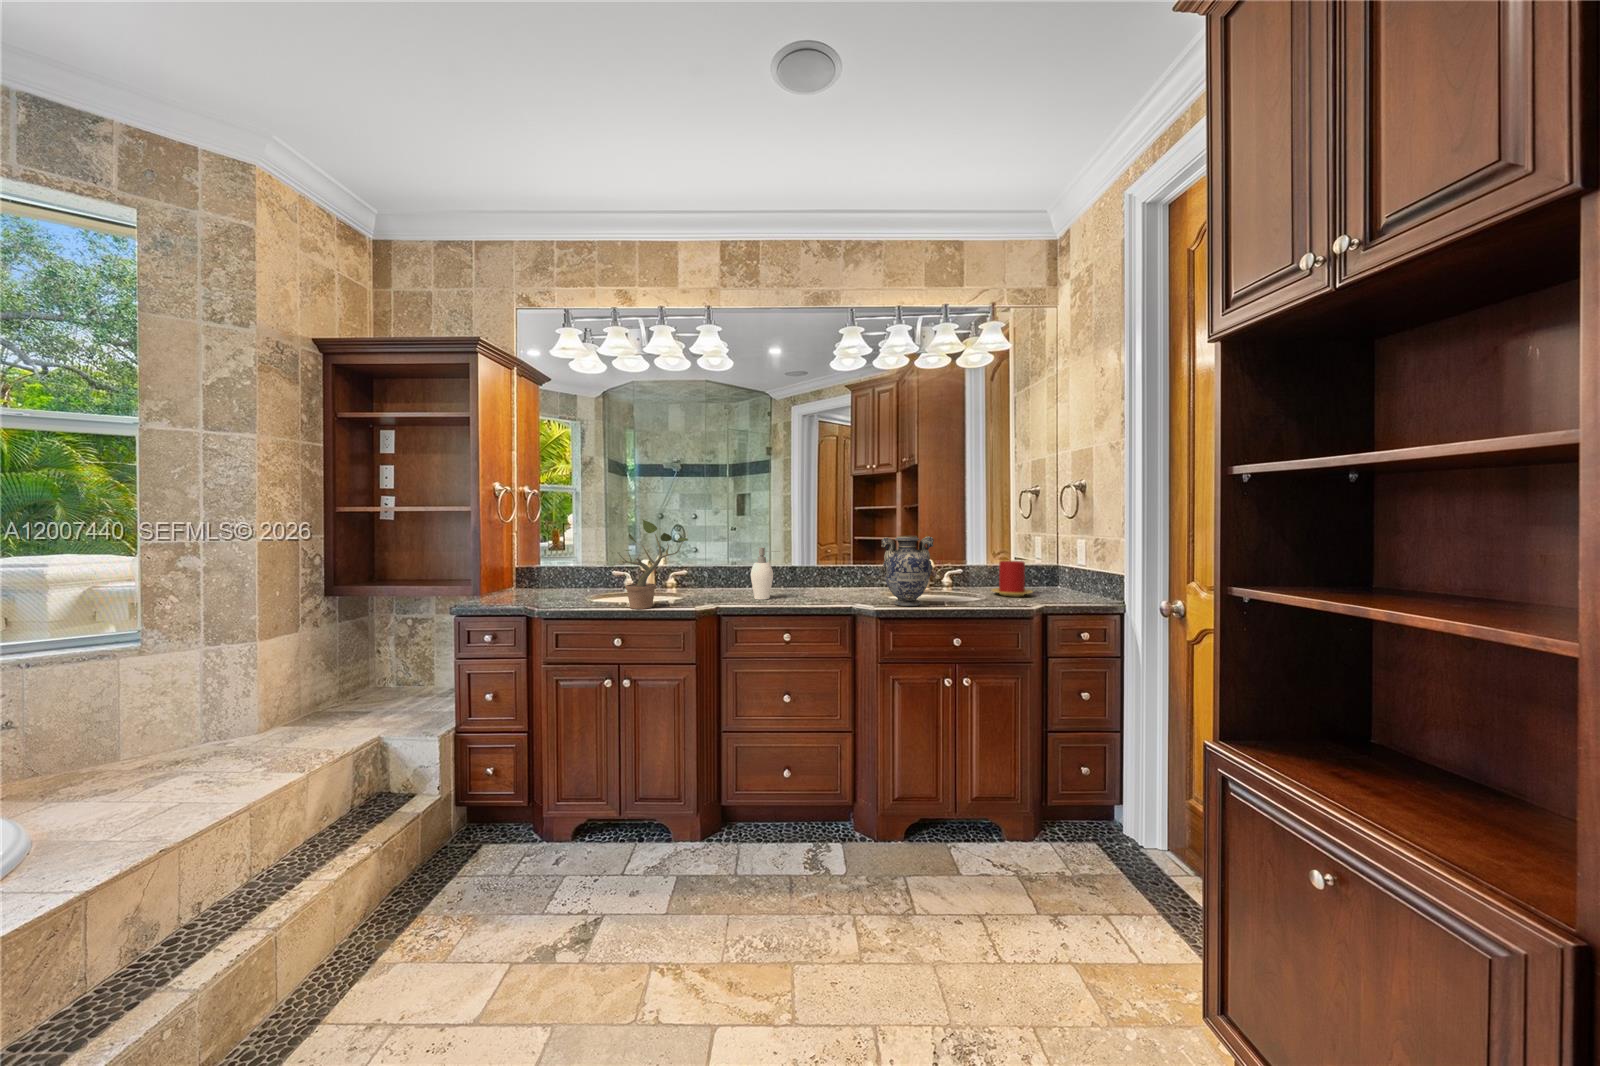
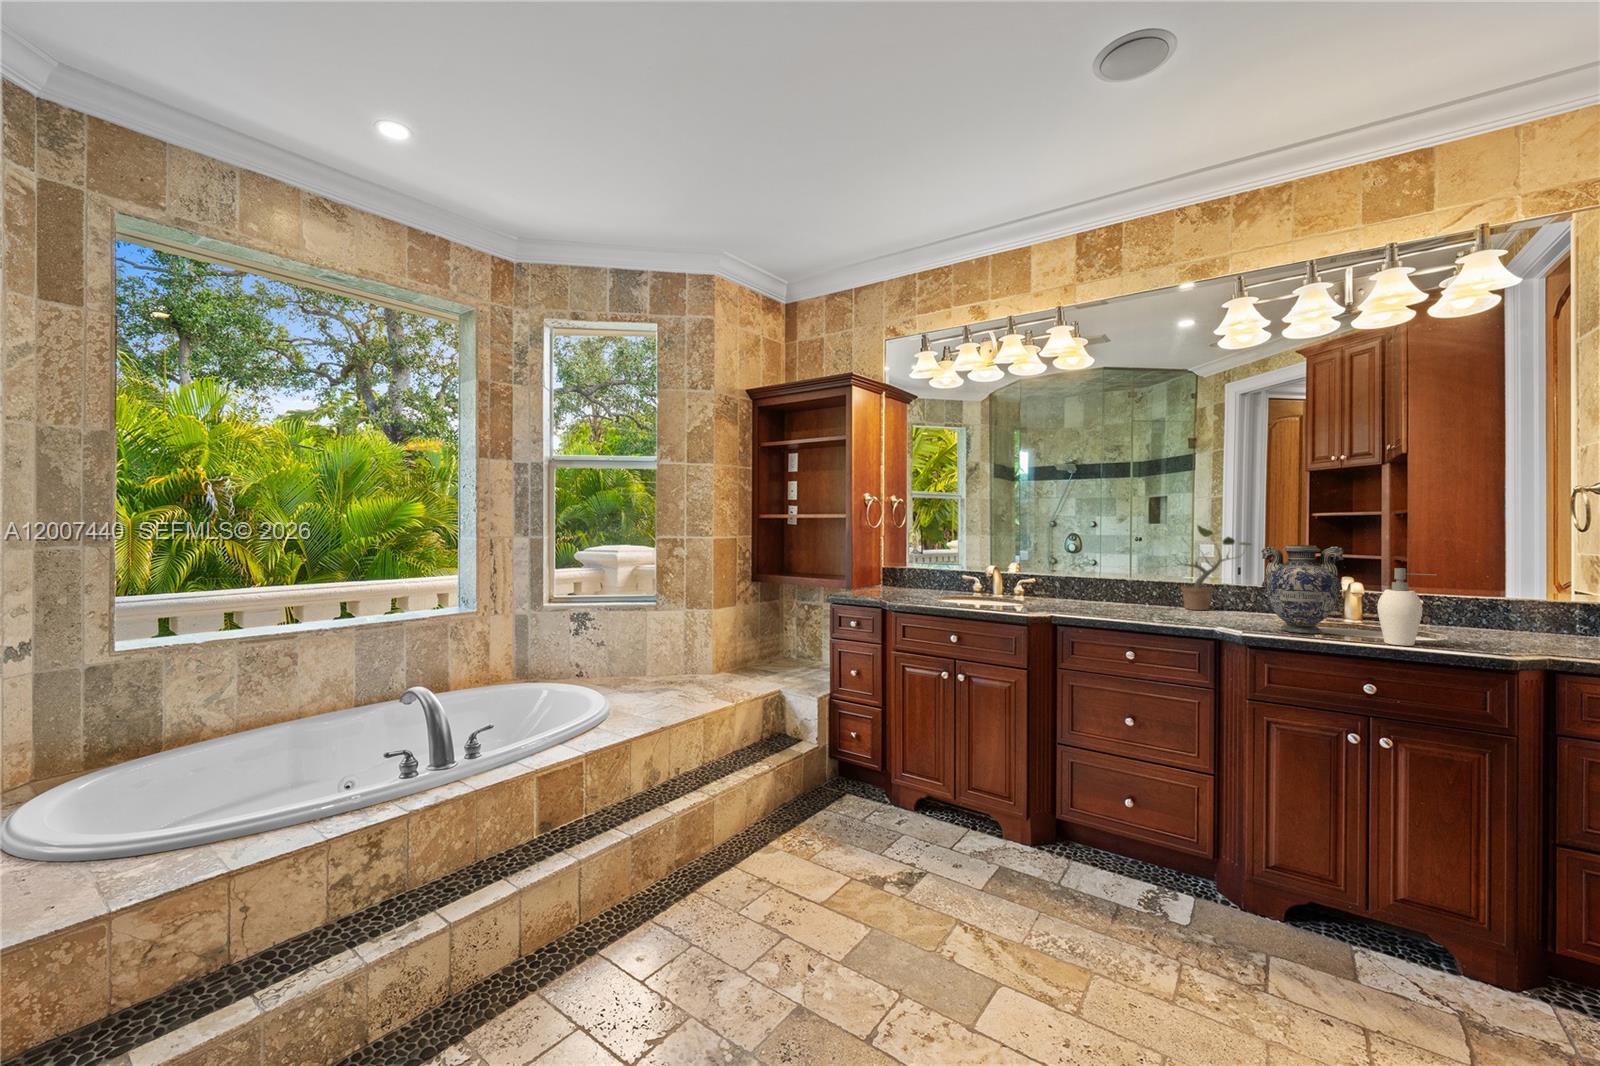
potted plant: present [604,520,688,609] -> present [1175,525,1251,610]
soap dispenser: present [751,548,778,600] -> present [1377,568,1435,646]
candle: present [992,561,1033,596] -> none [1470,586,1556,639]

